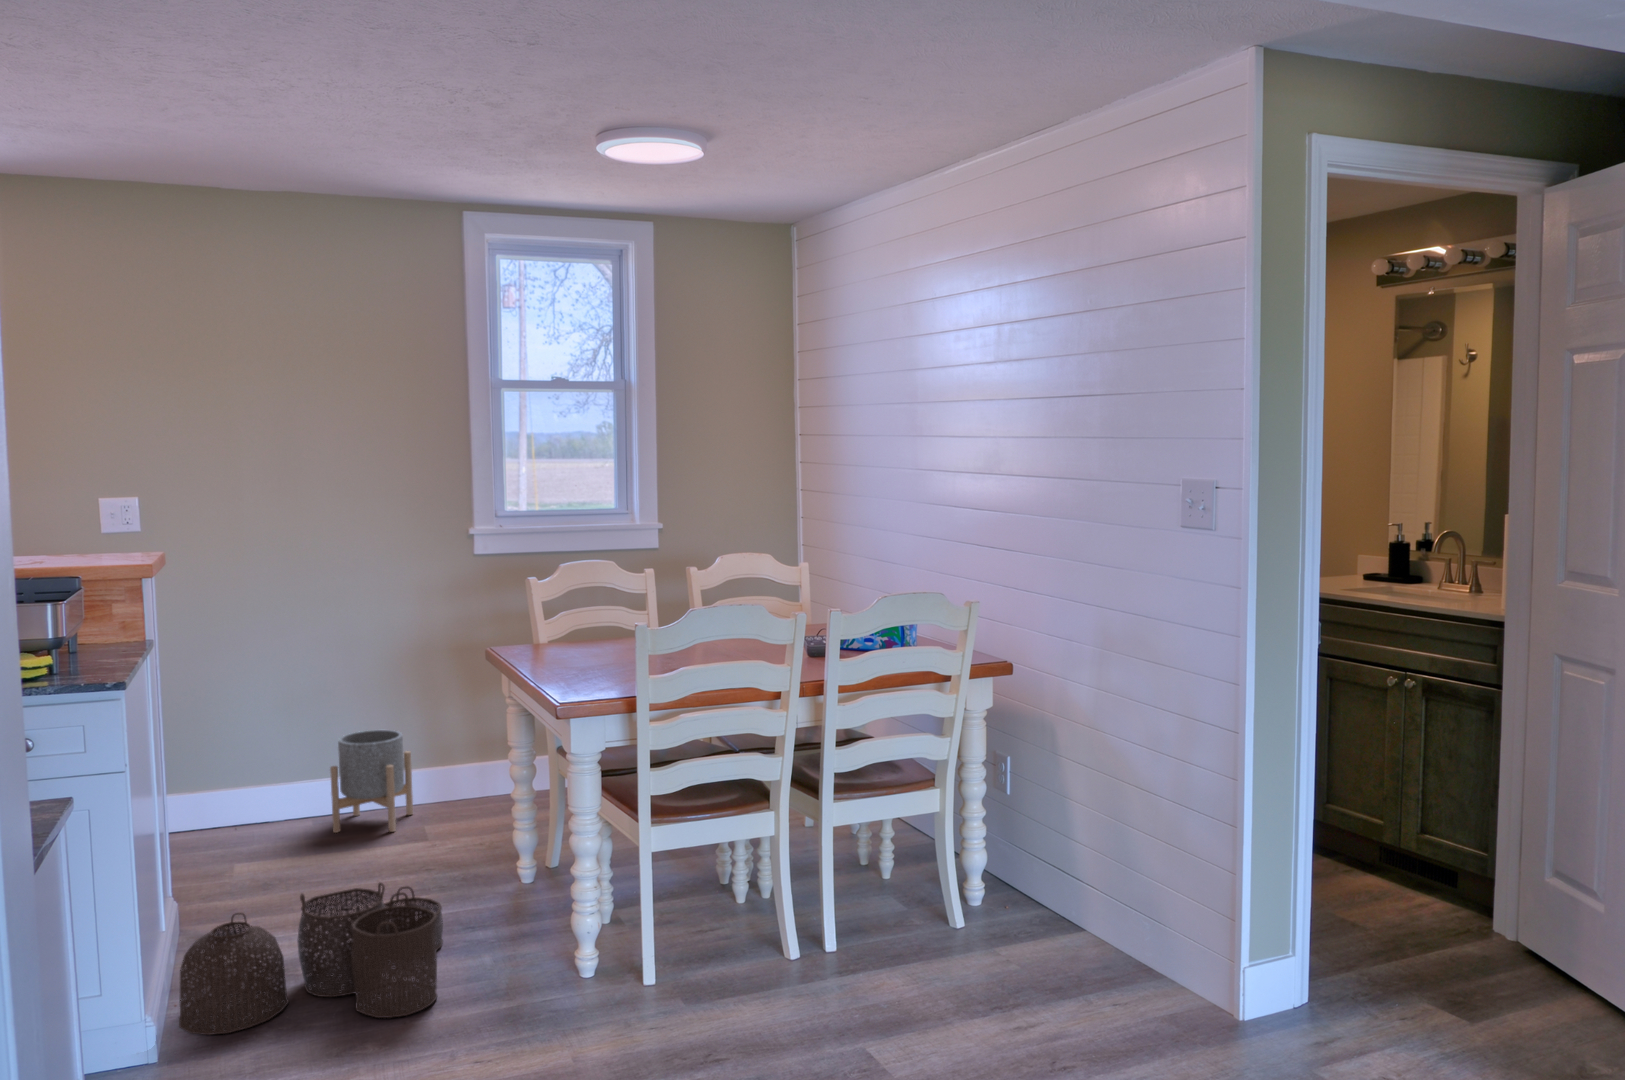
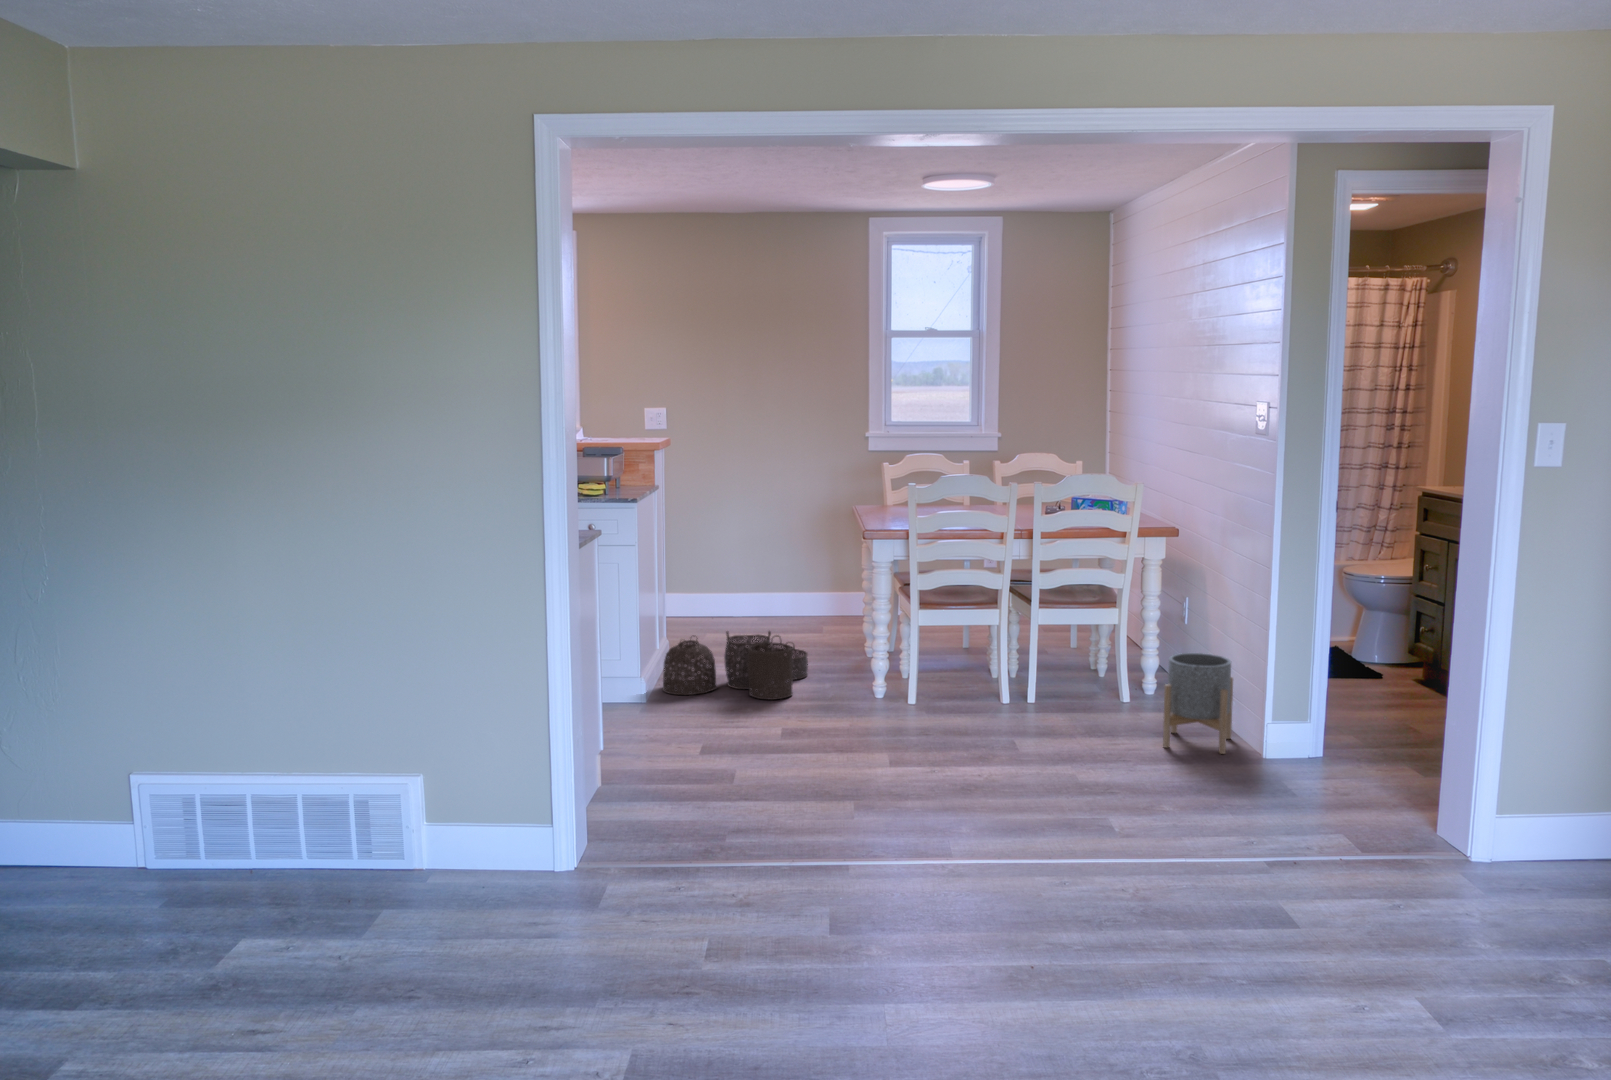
planter: present [330,730,413,833] -> present [1163,653,1233,754]

